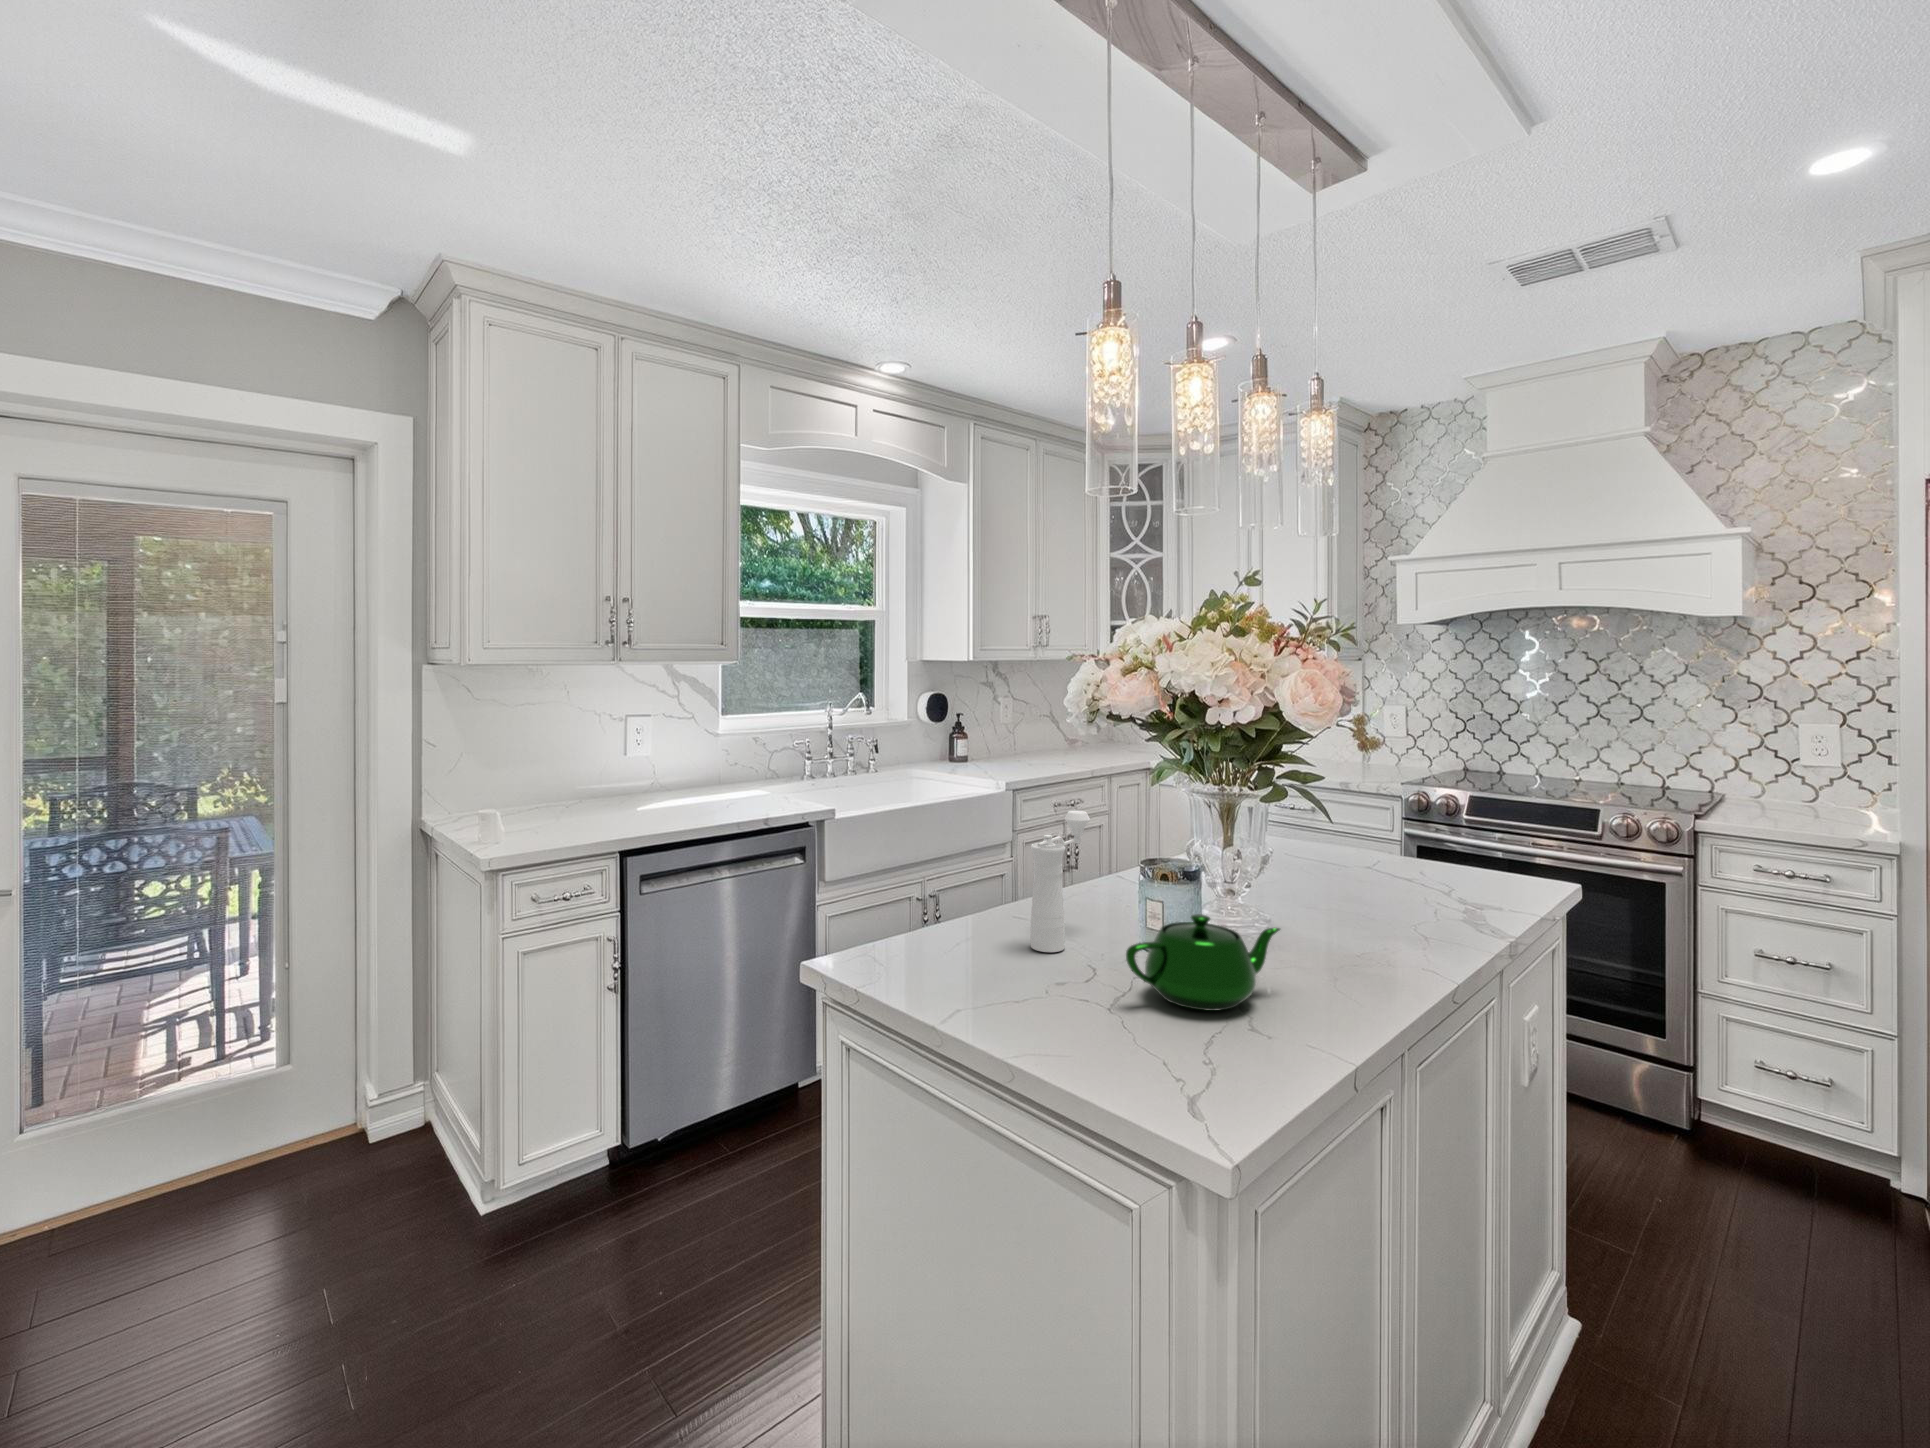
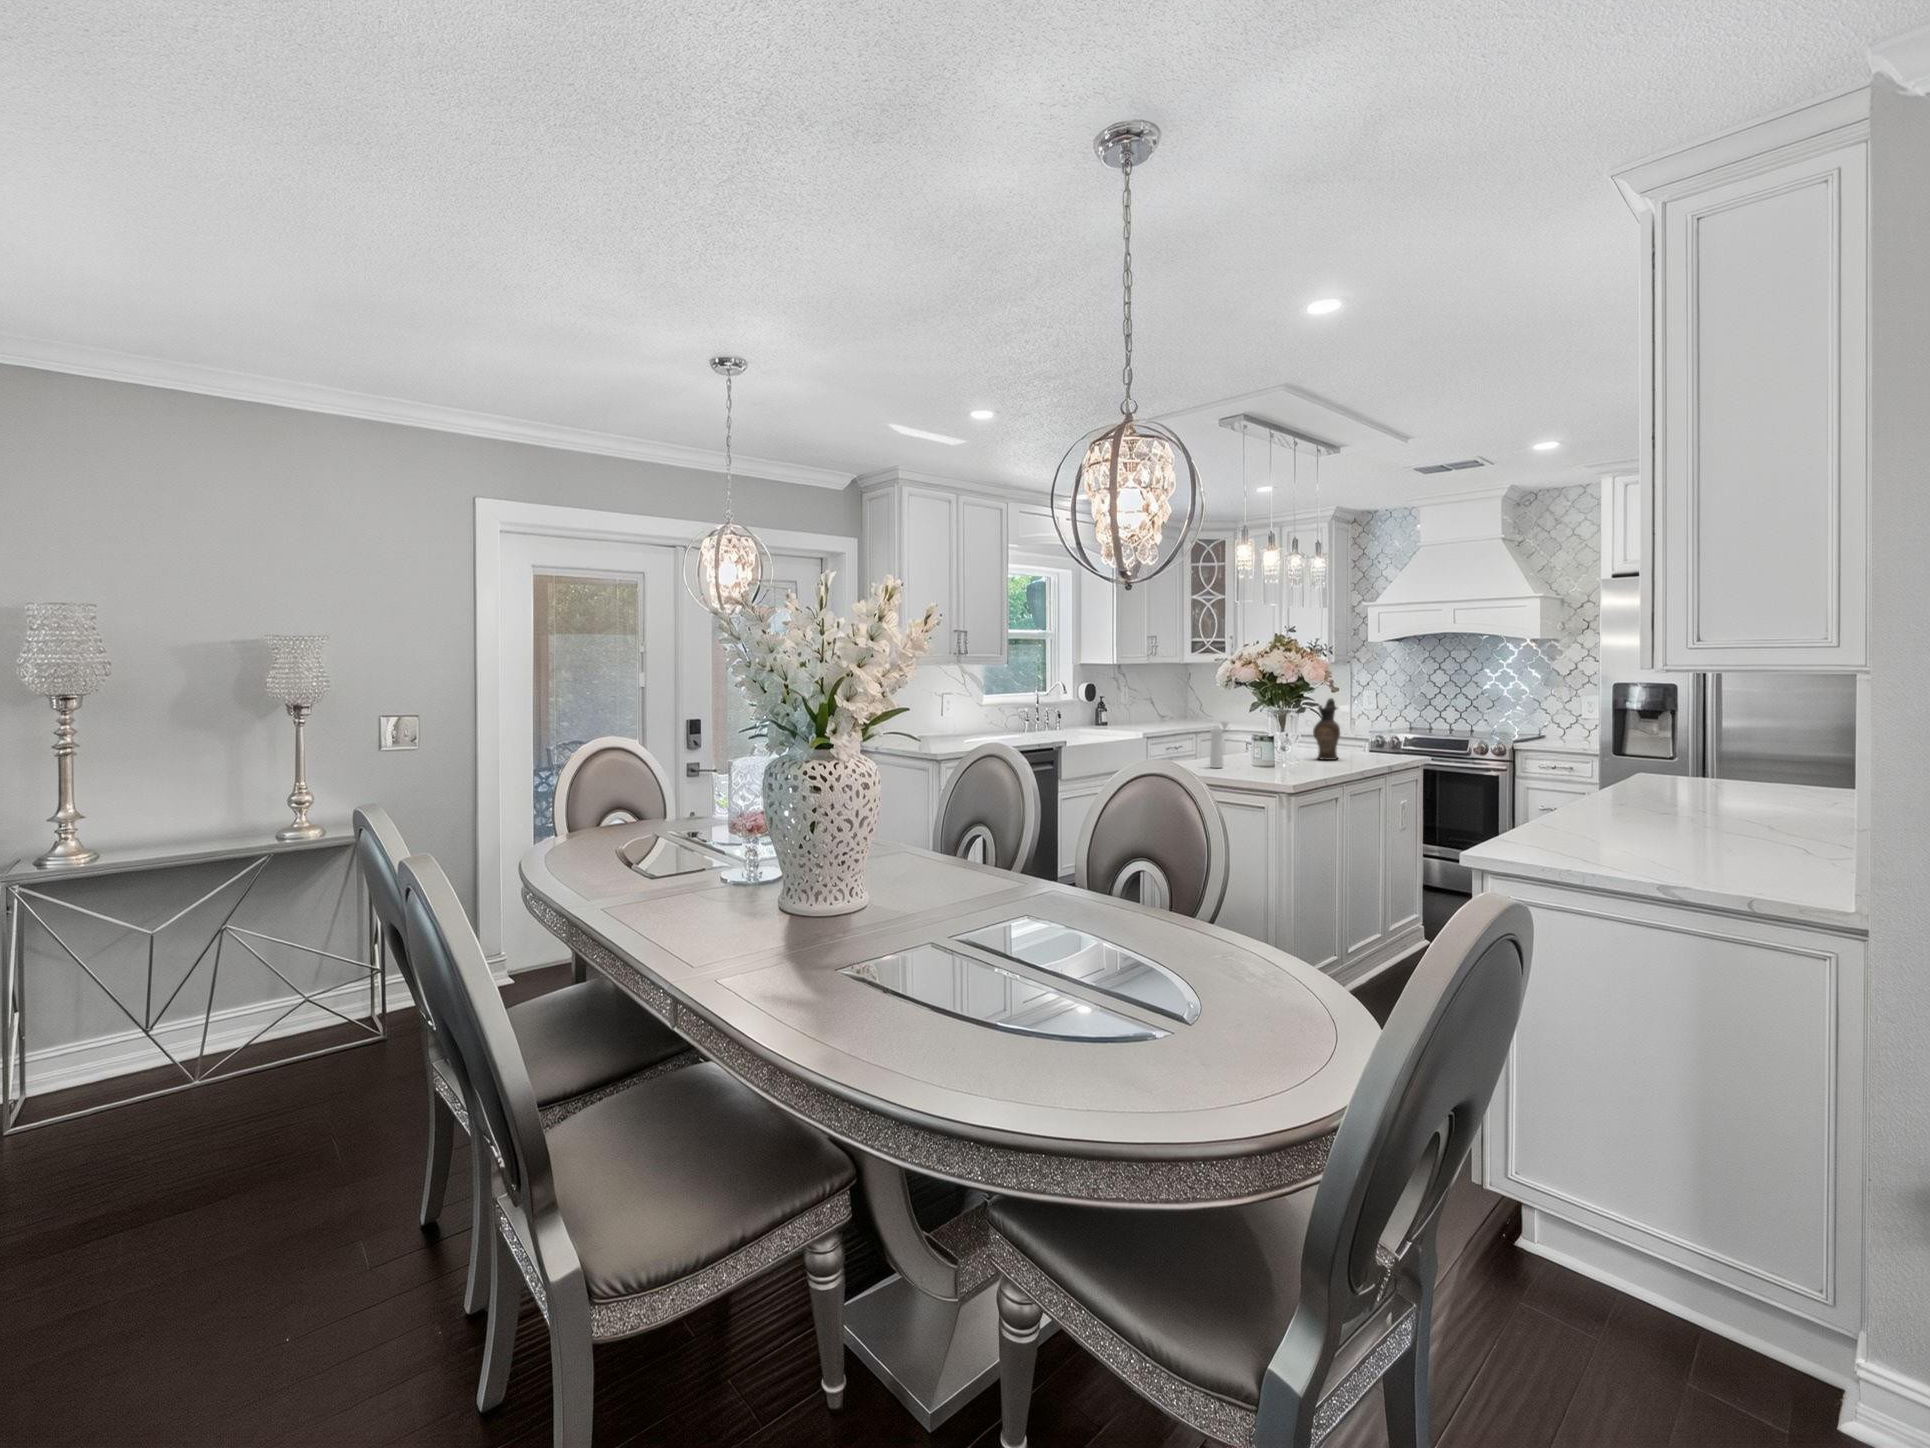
ceramic pitcher: none [1305,751,1373,908] -> present [1313,698,1340,760]
teapot: present [1126,914,1280,1011] -> none [1253,745,1304,774]

